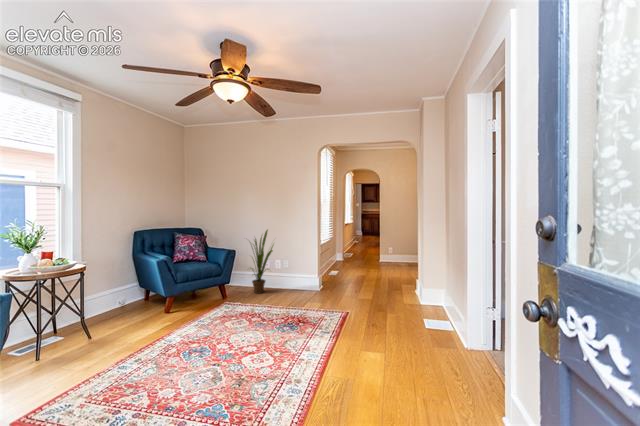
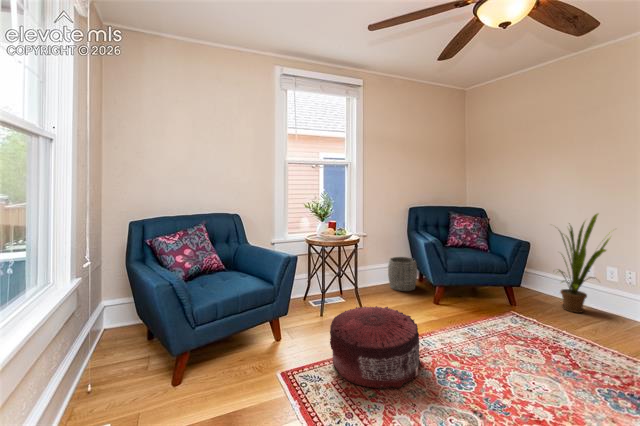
woven basket: none [114,279,146,313] -> present [388,257,417,291]
pouf: none [72,319,169,394] -> present [330,306,420,388]

